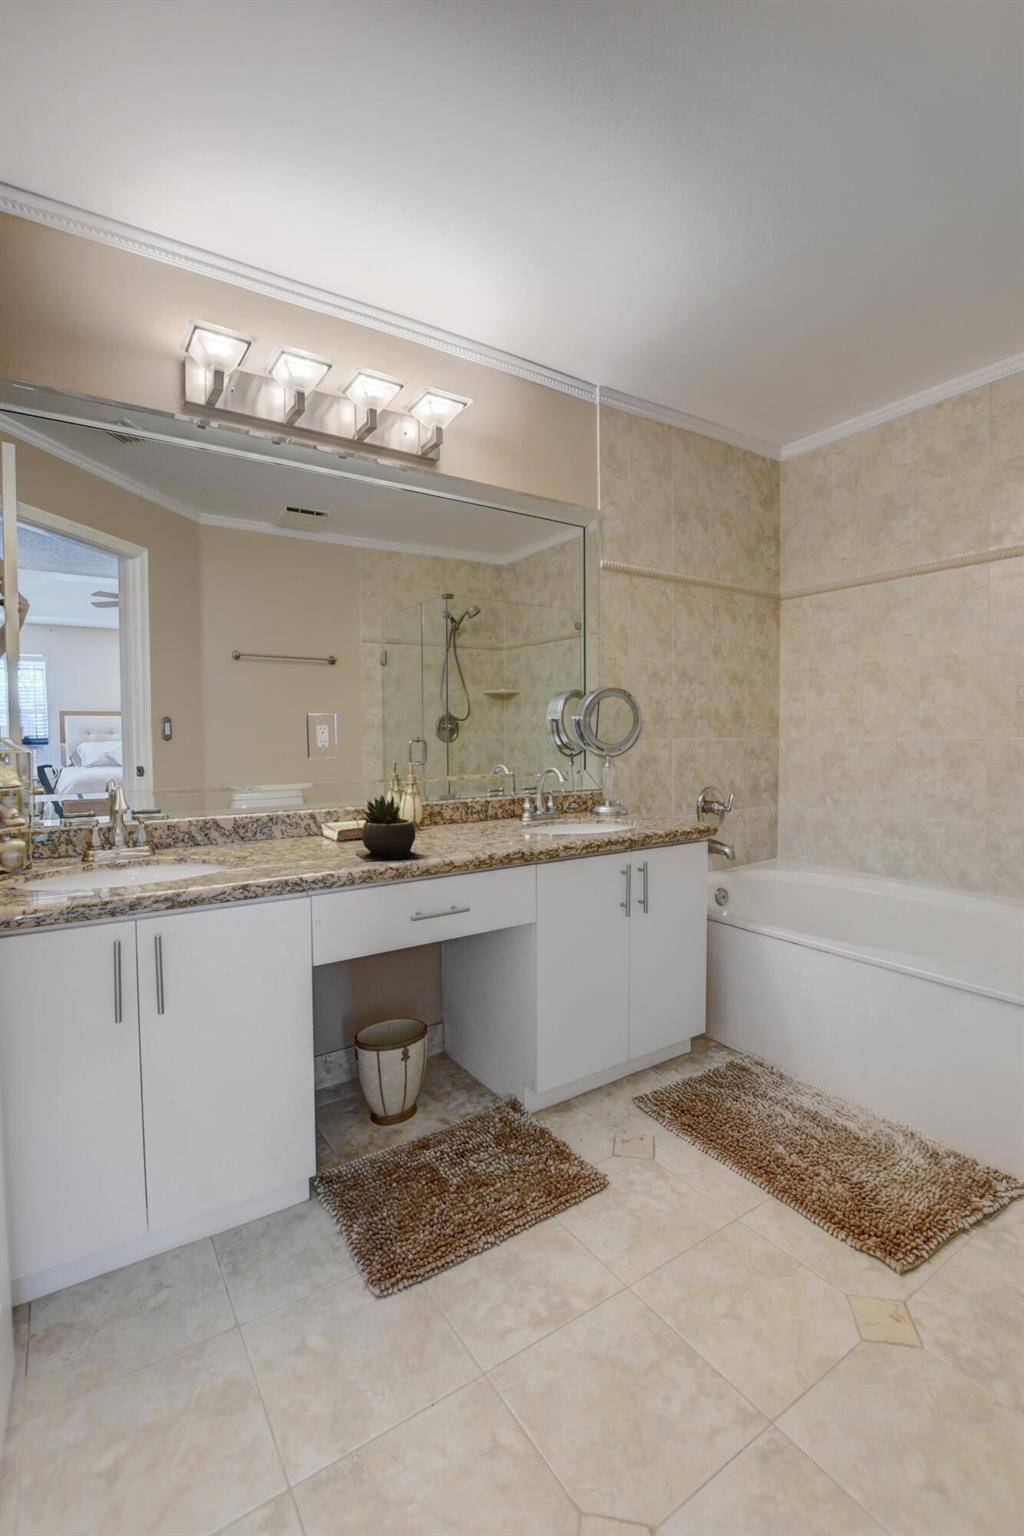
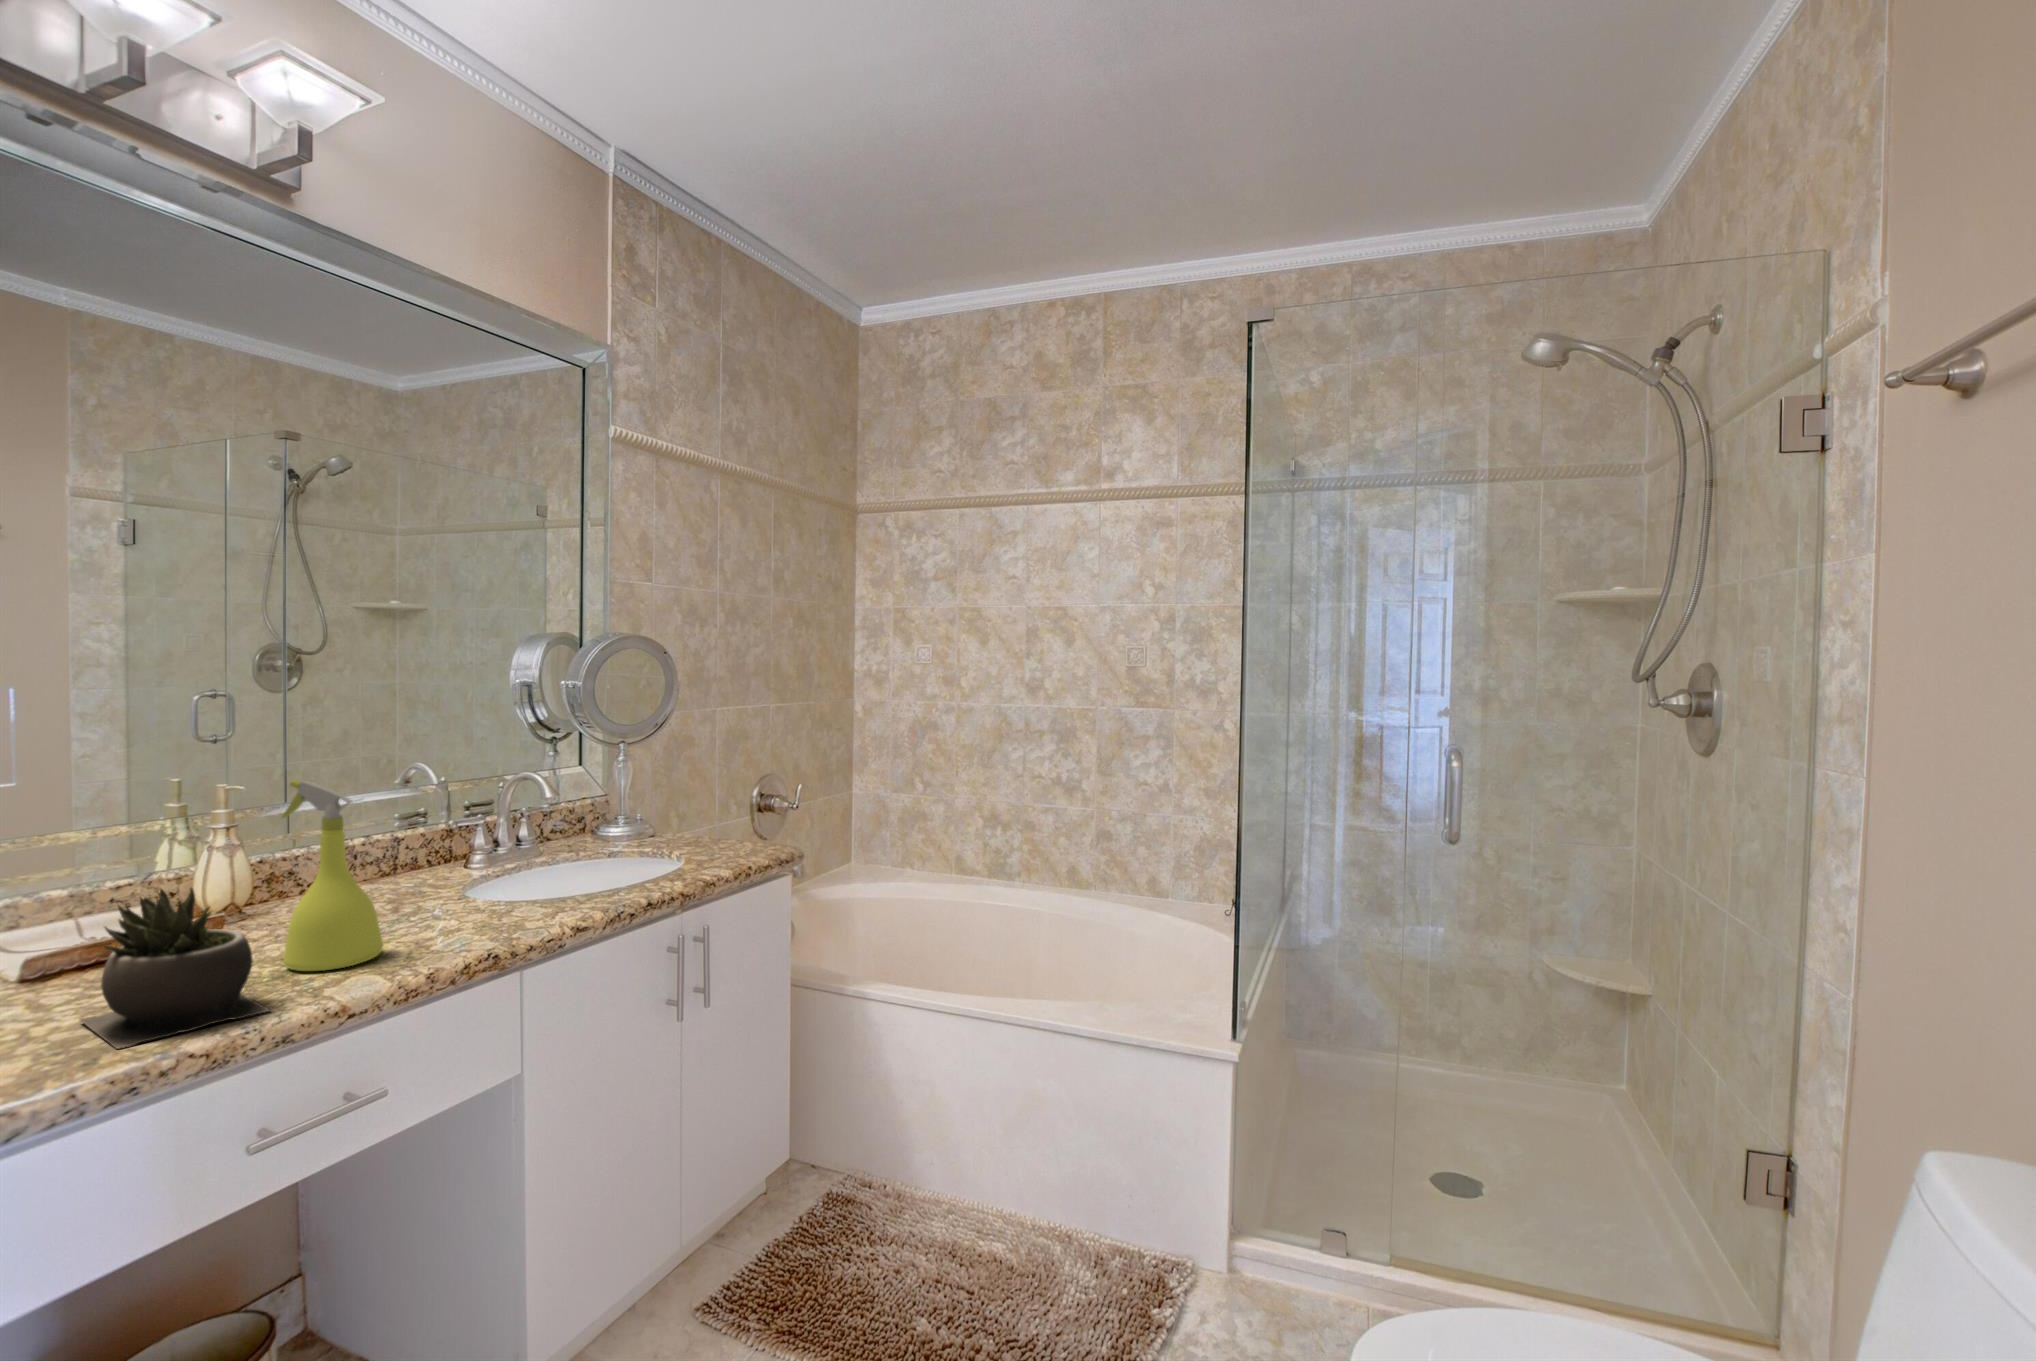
spray bottle: none [430,753,472,848] -> present [282,780,383,971]

